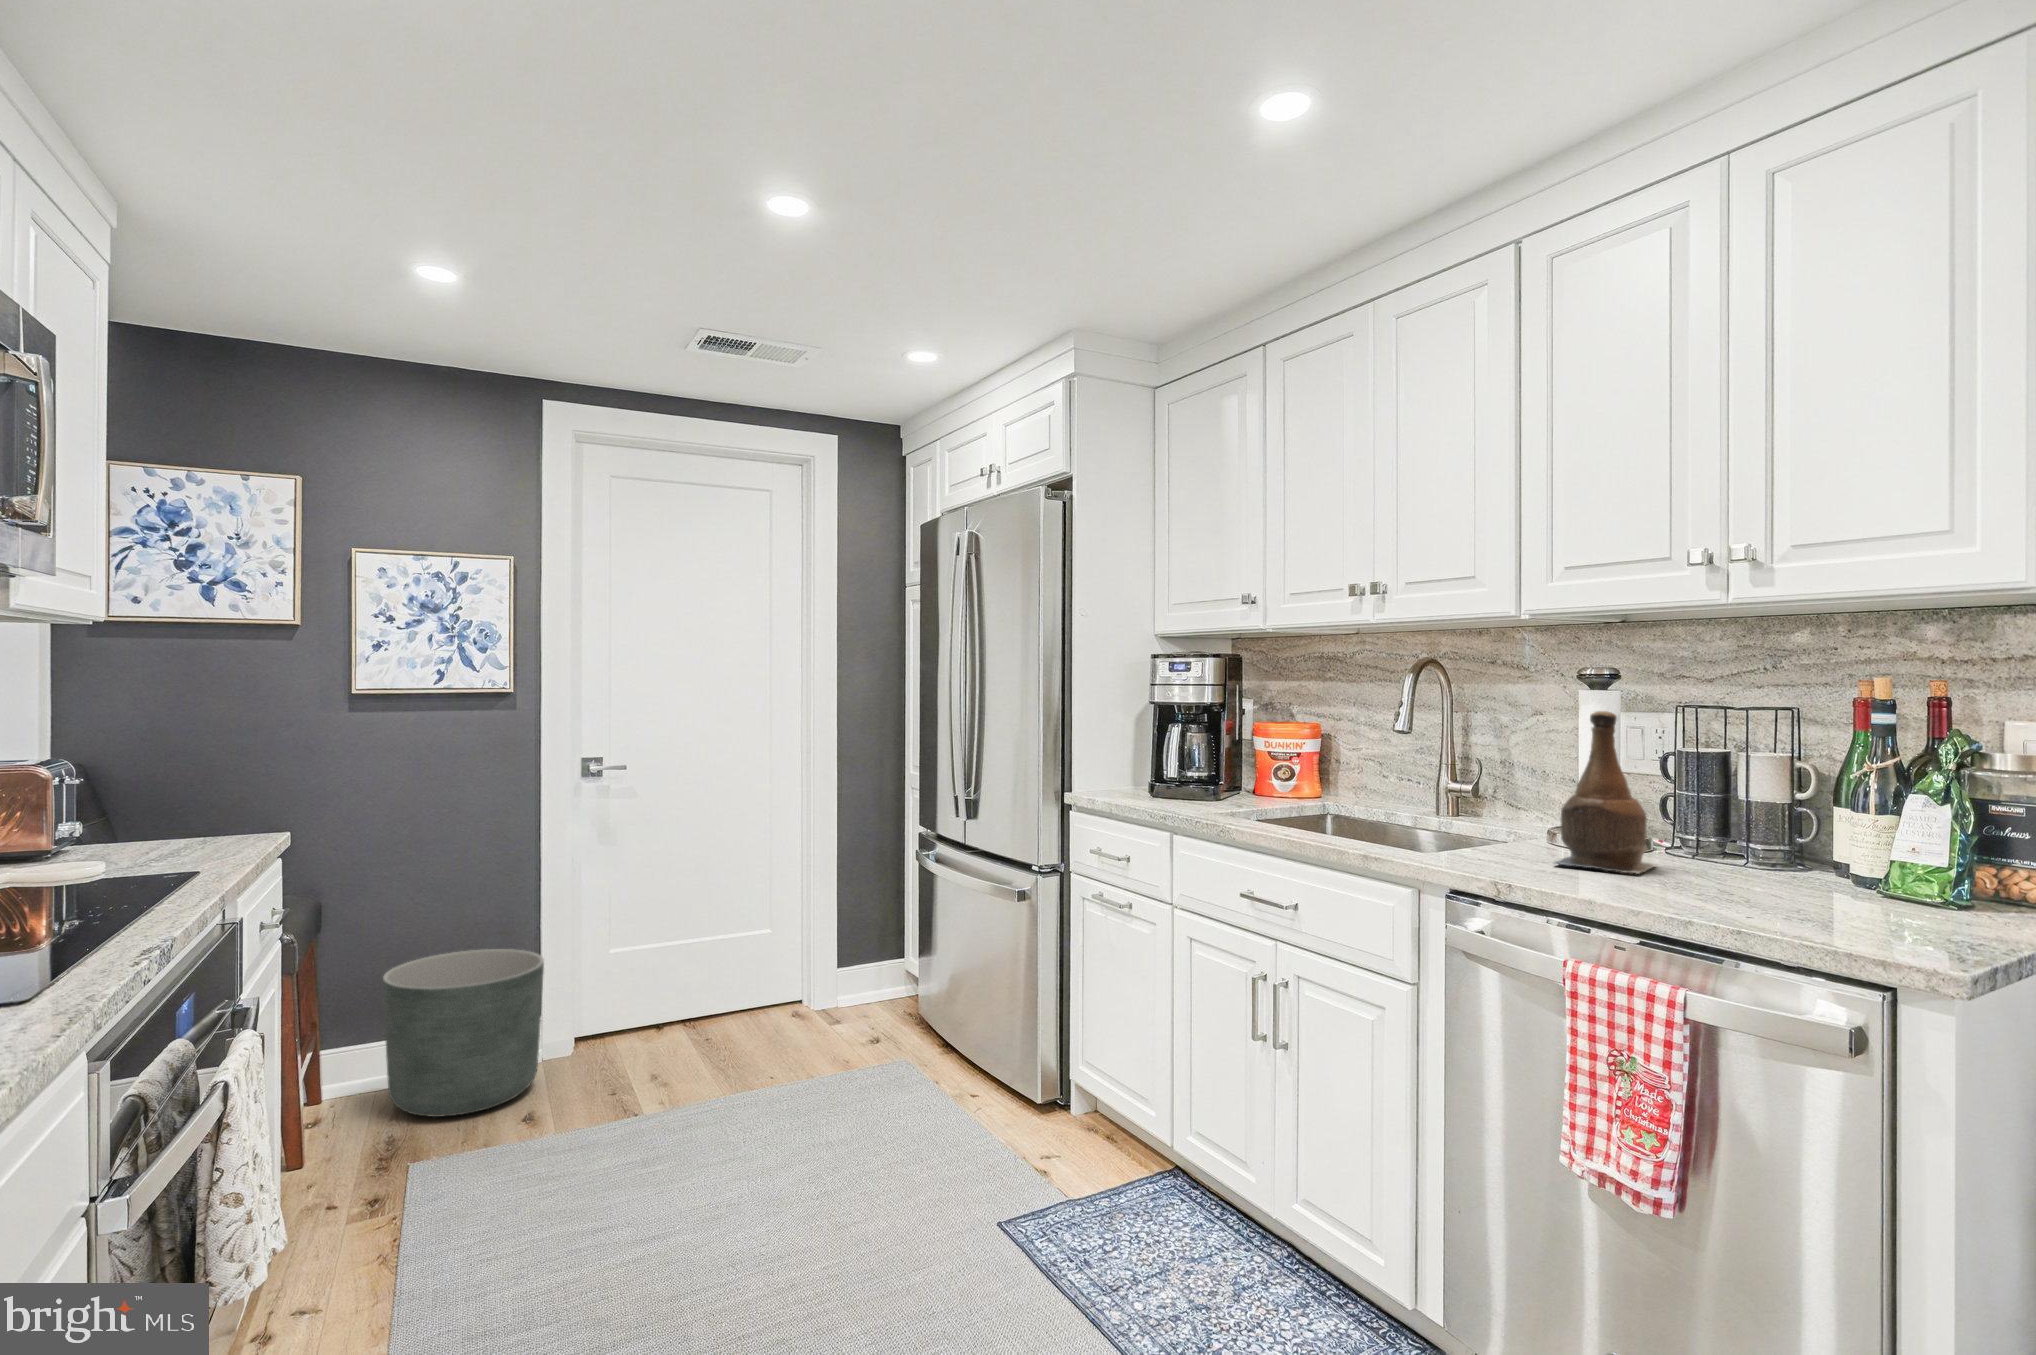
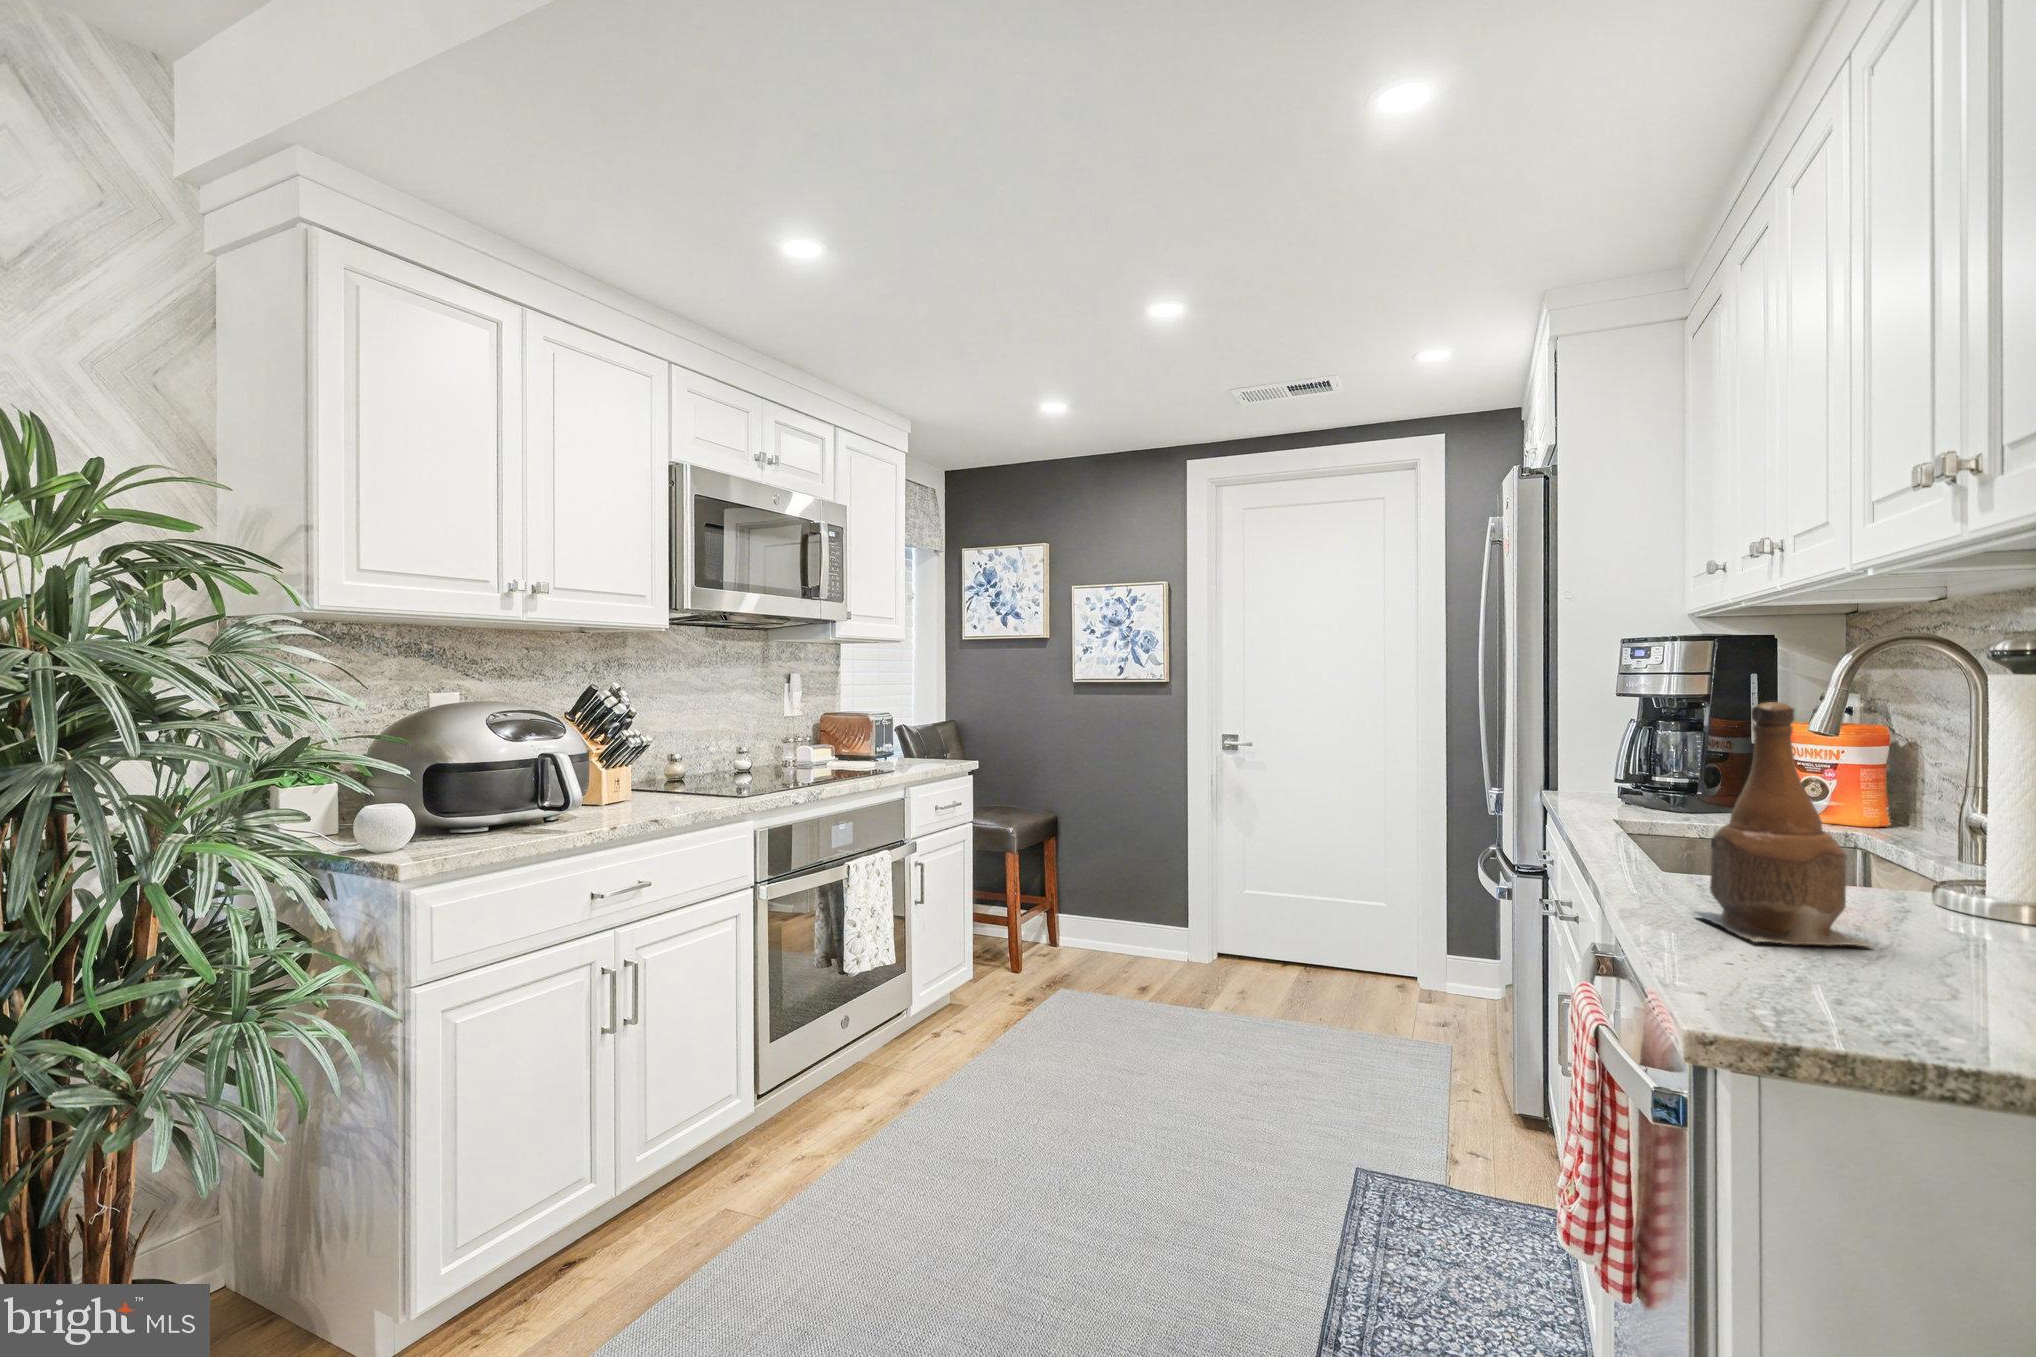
planter: present [383,949,544,1117] -> none [1067,866,1168,977]

